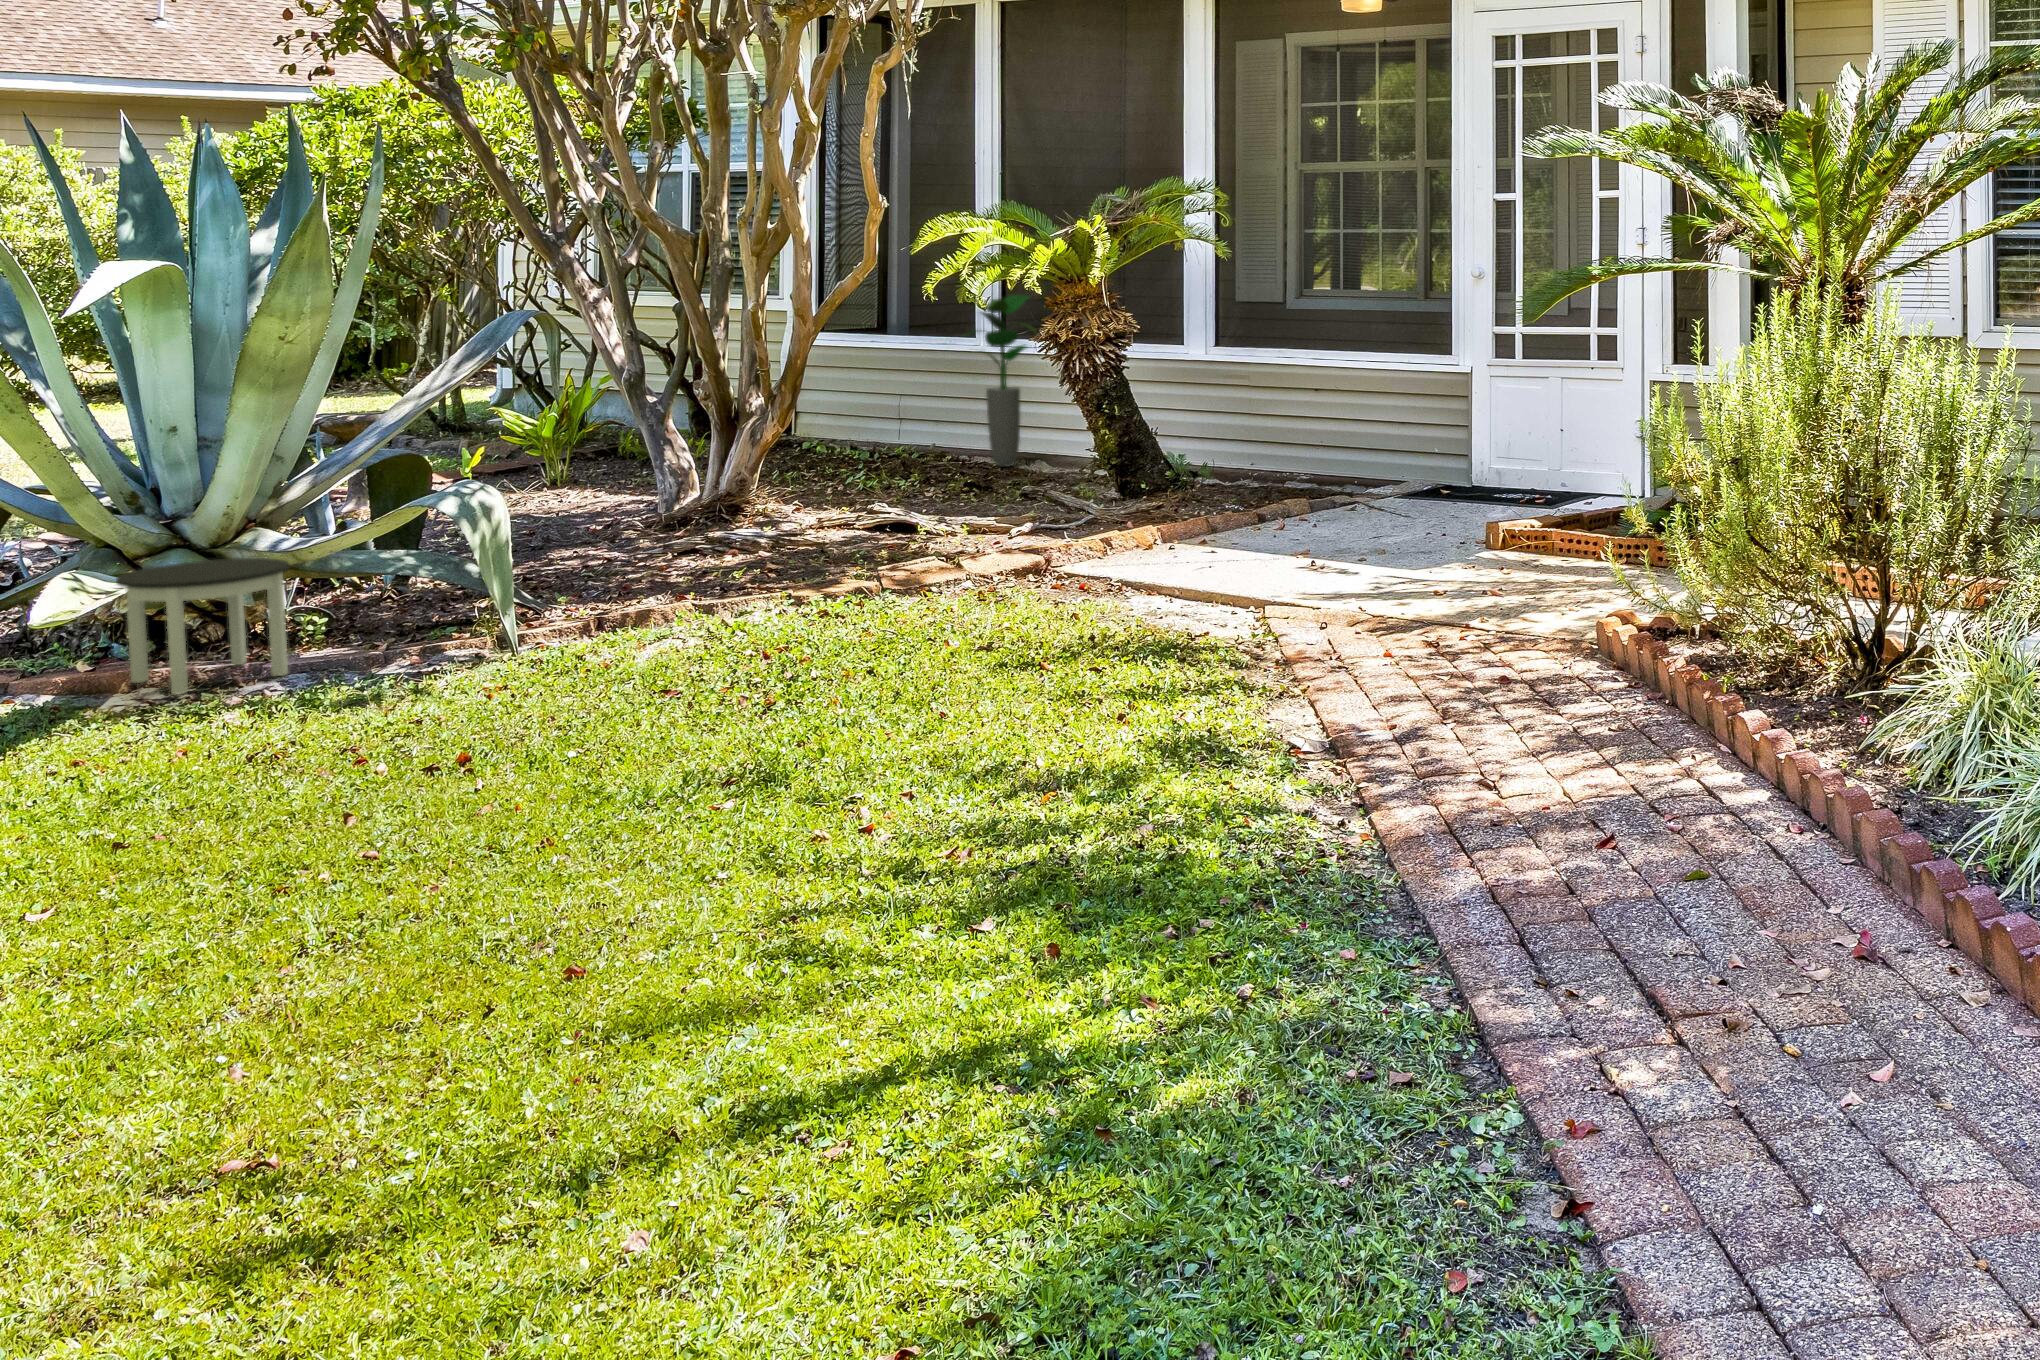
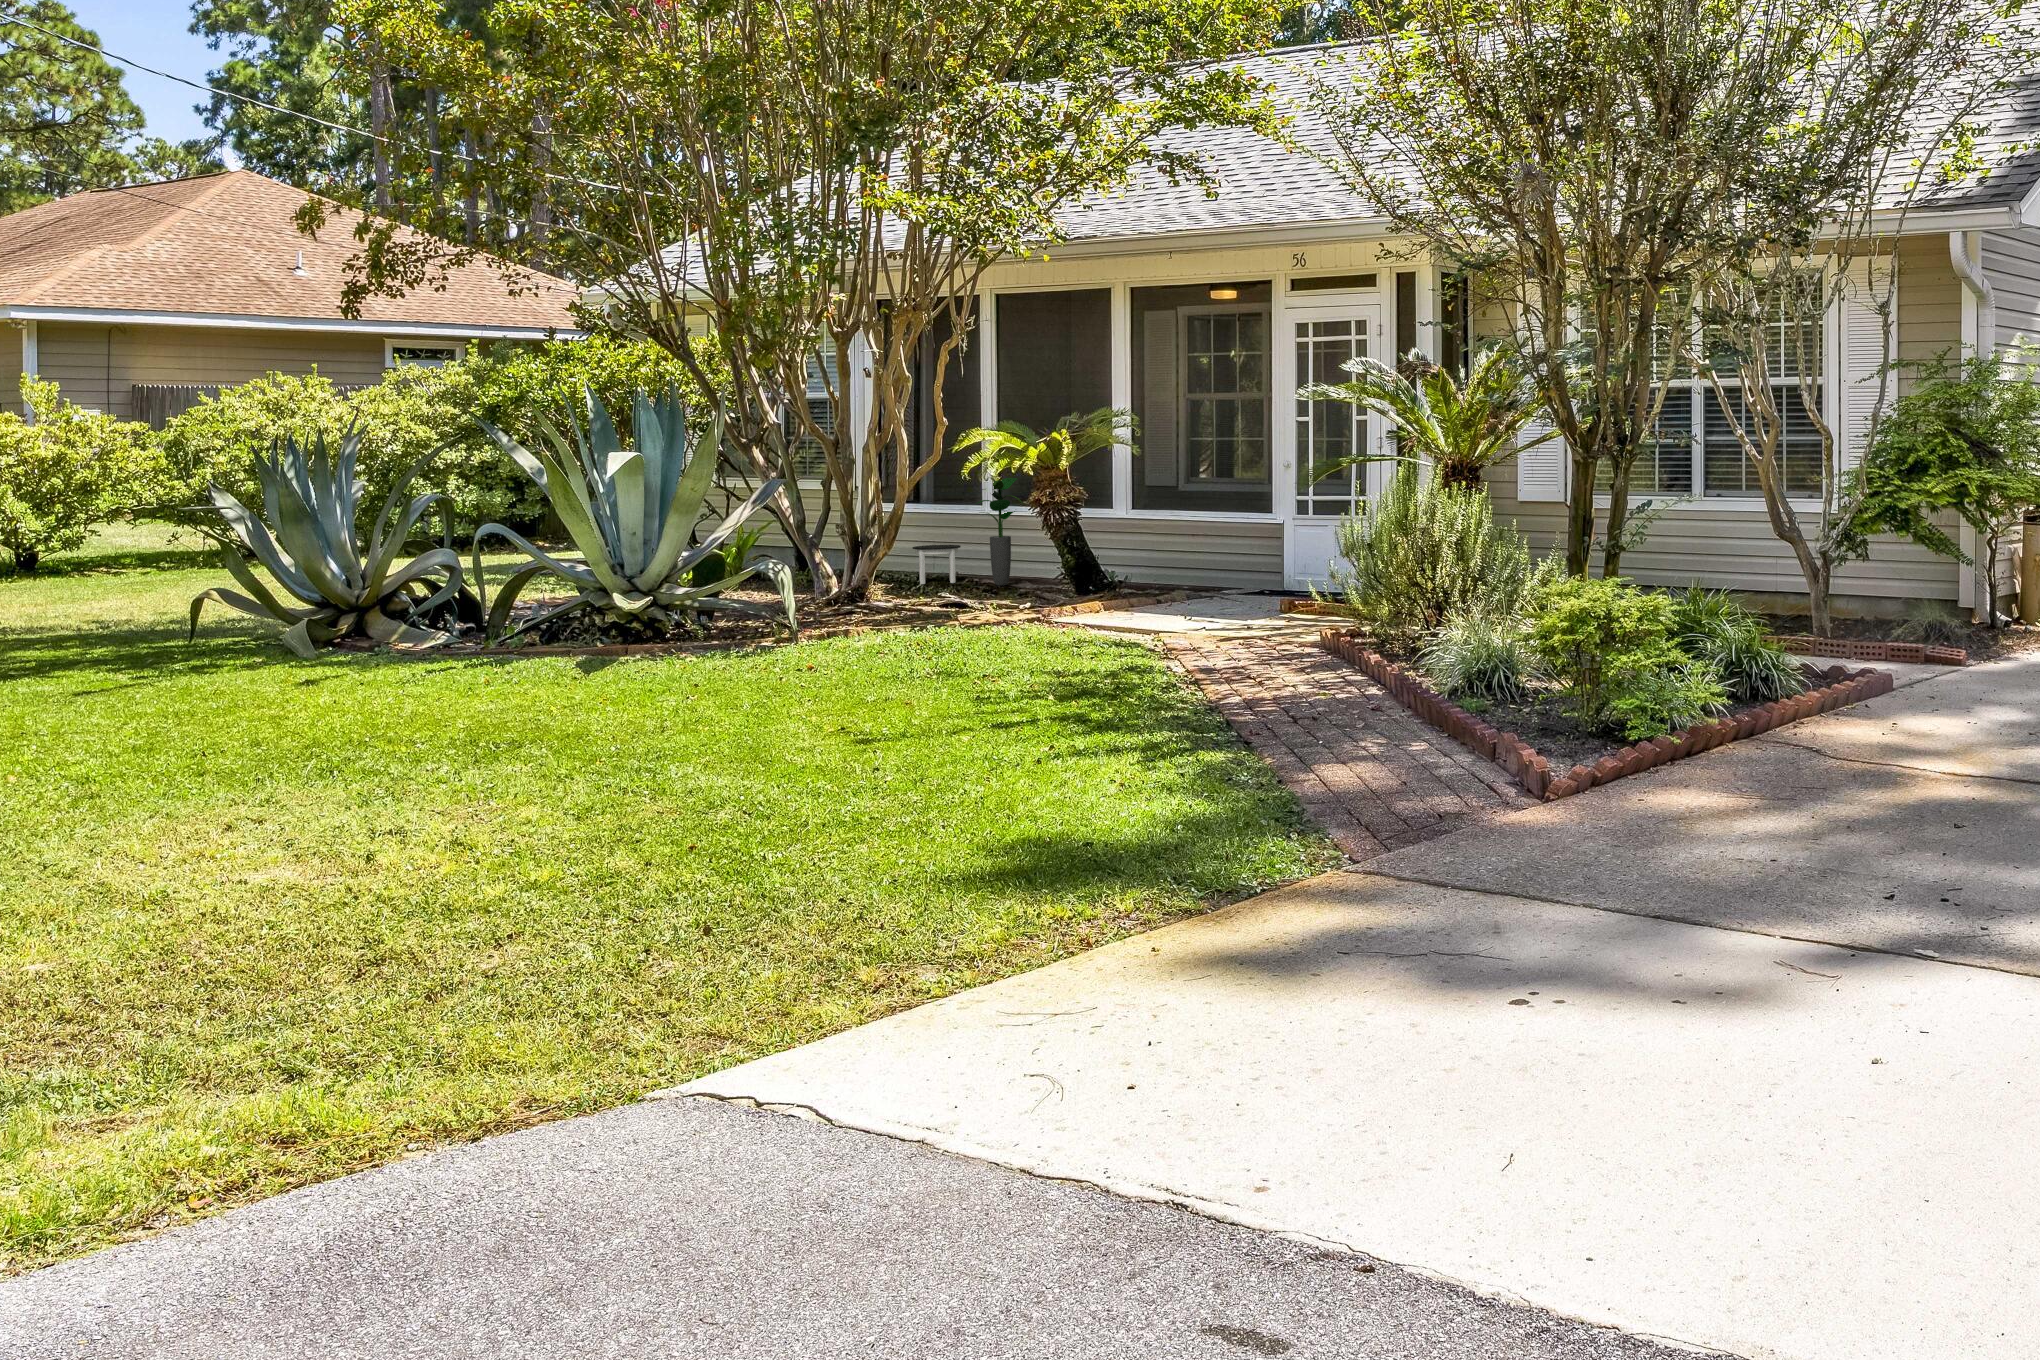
round table: present [116,558,289,695] -> present [913,545,961,584]

